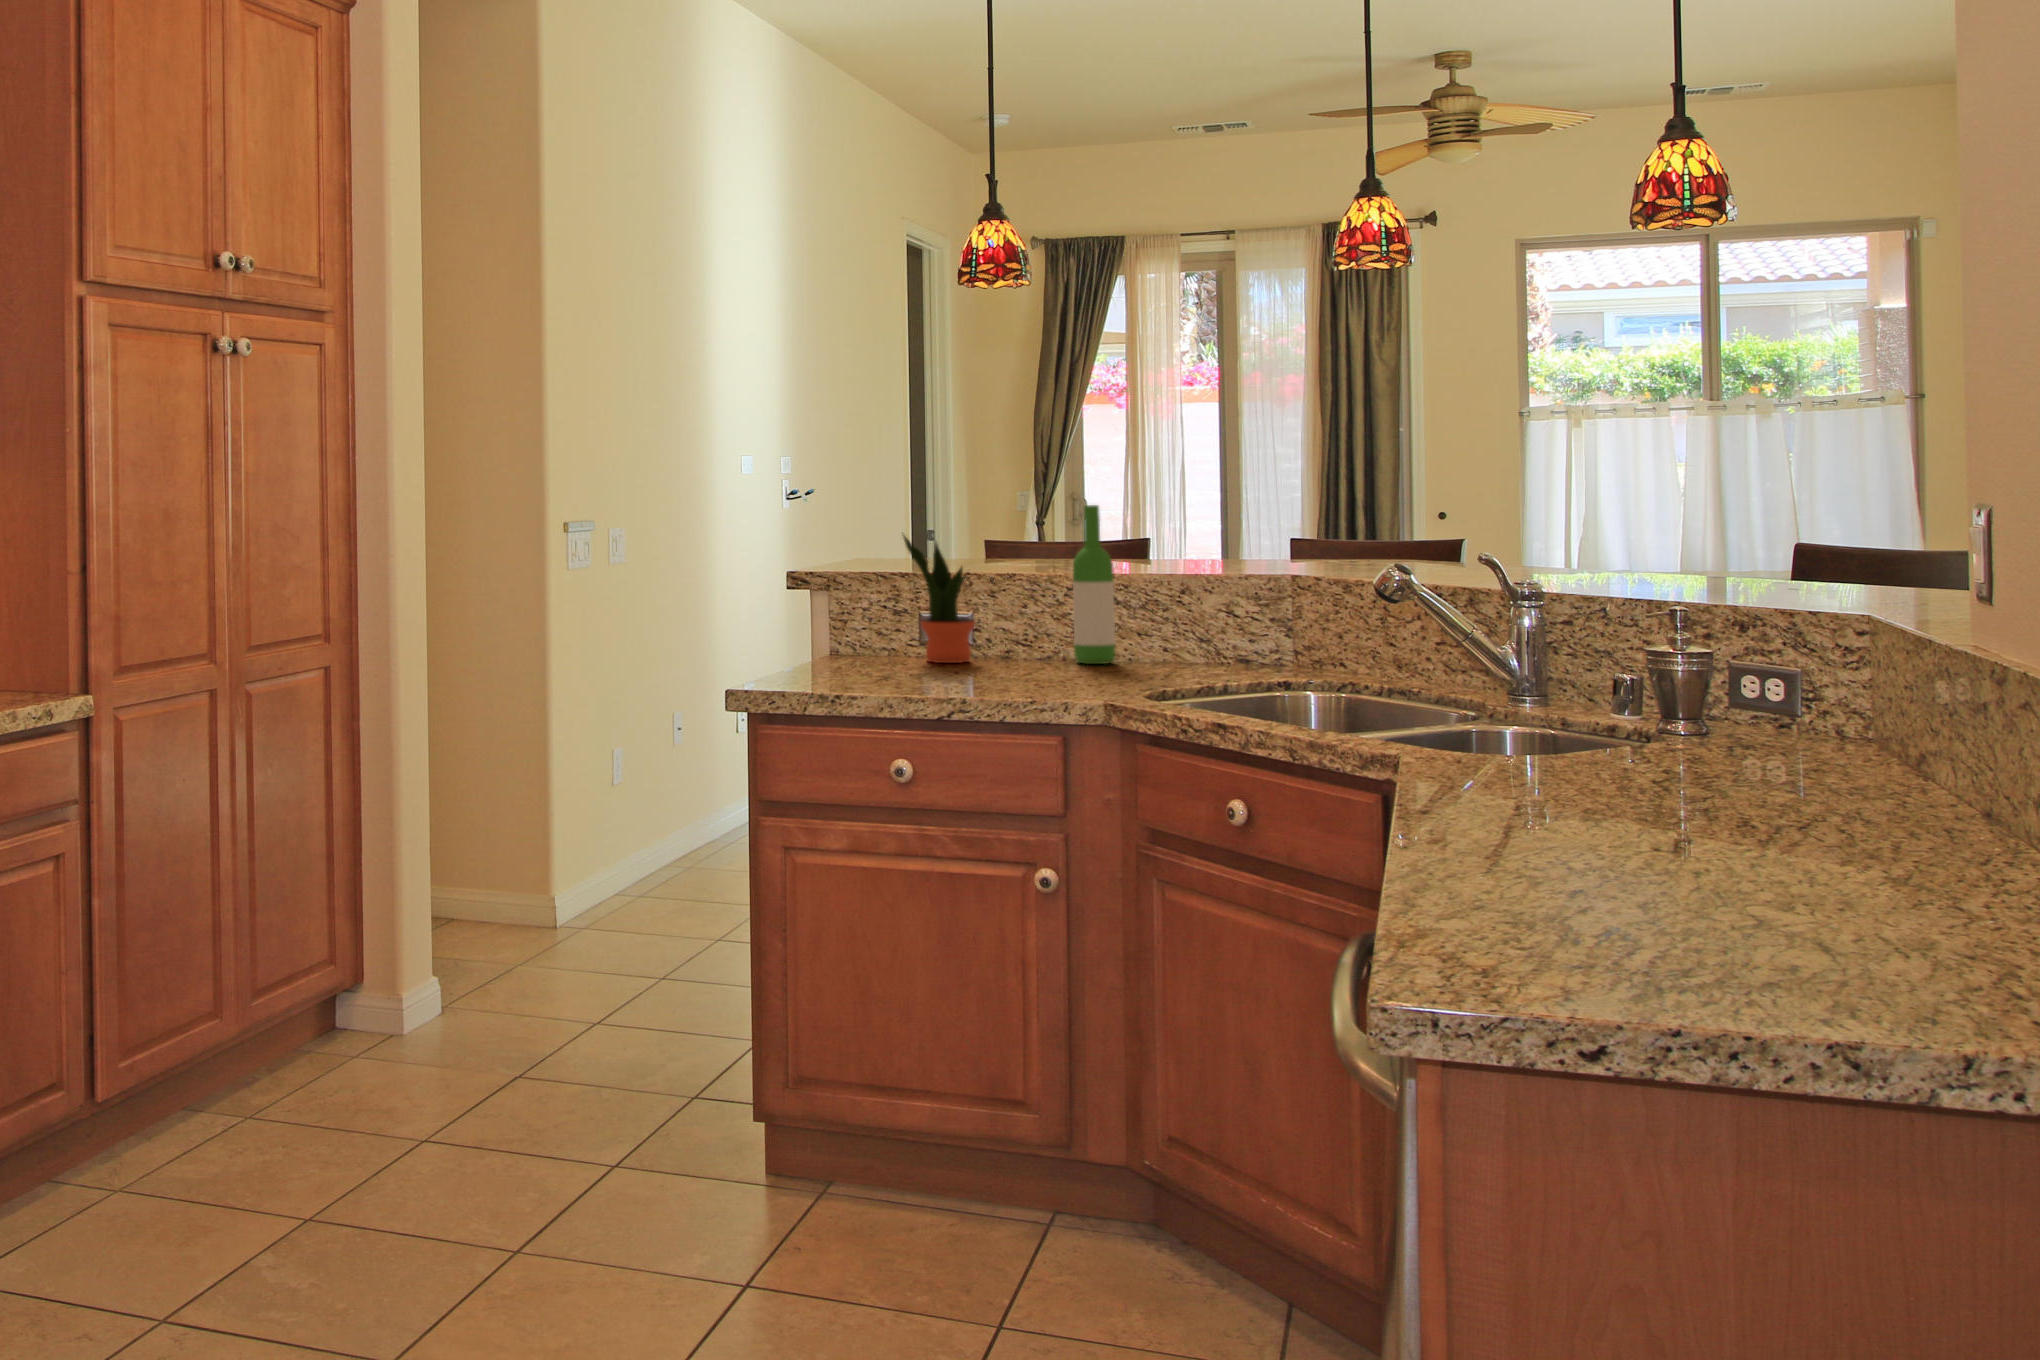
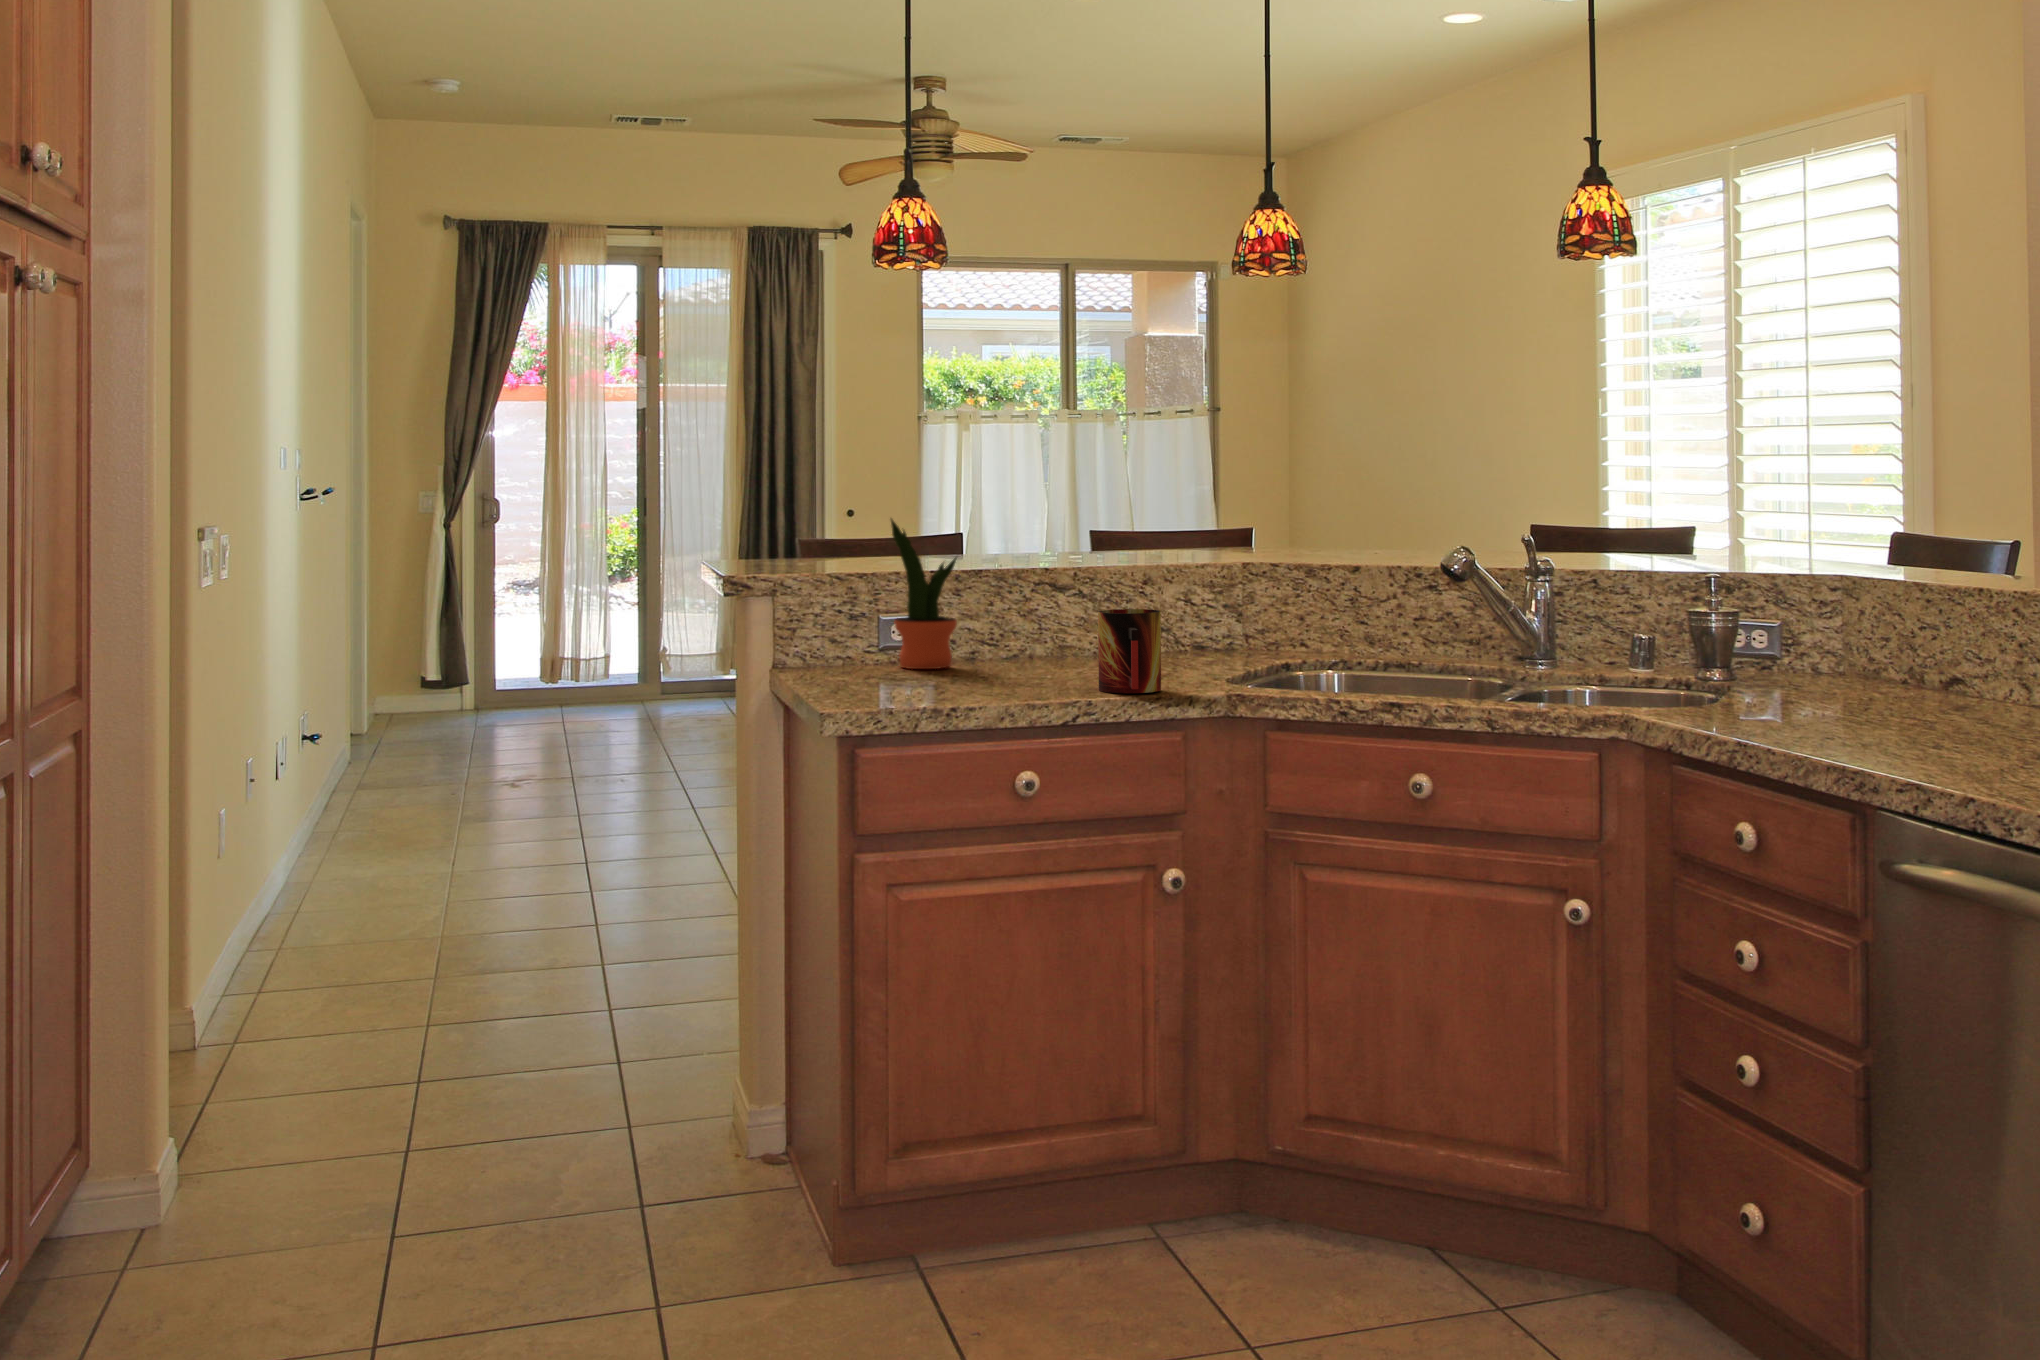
wine bottle: present [1073,505,1115,664] -> none [1043,487,1088,661]
mug: none [1018,620,1077,696] -> present [1098,609,1161,693]

